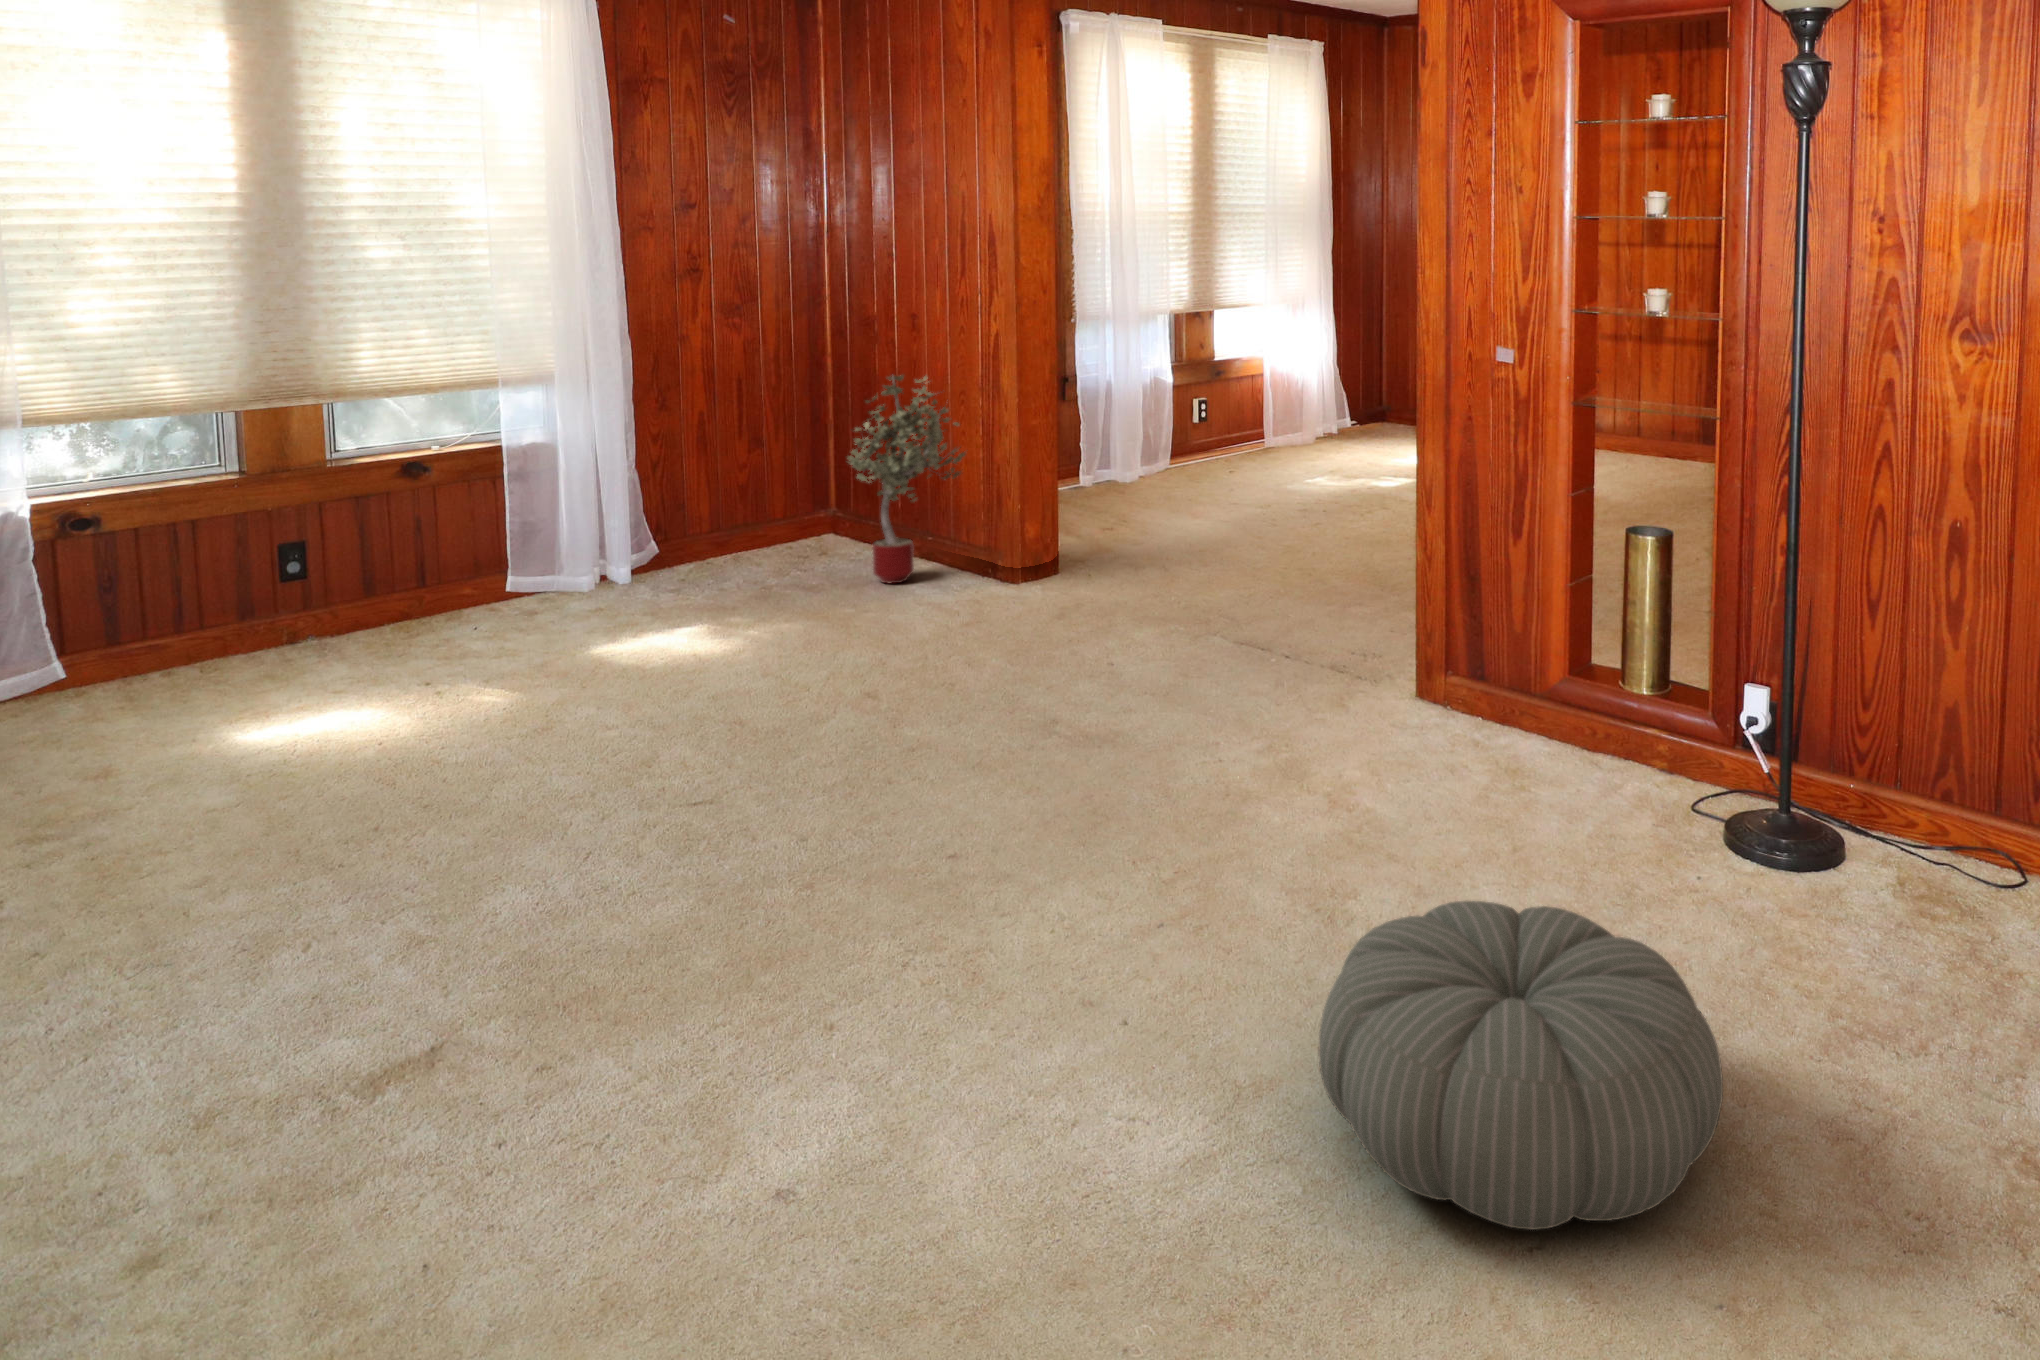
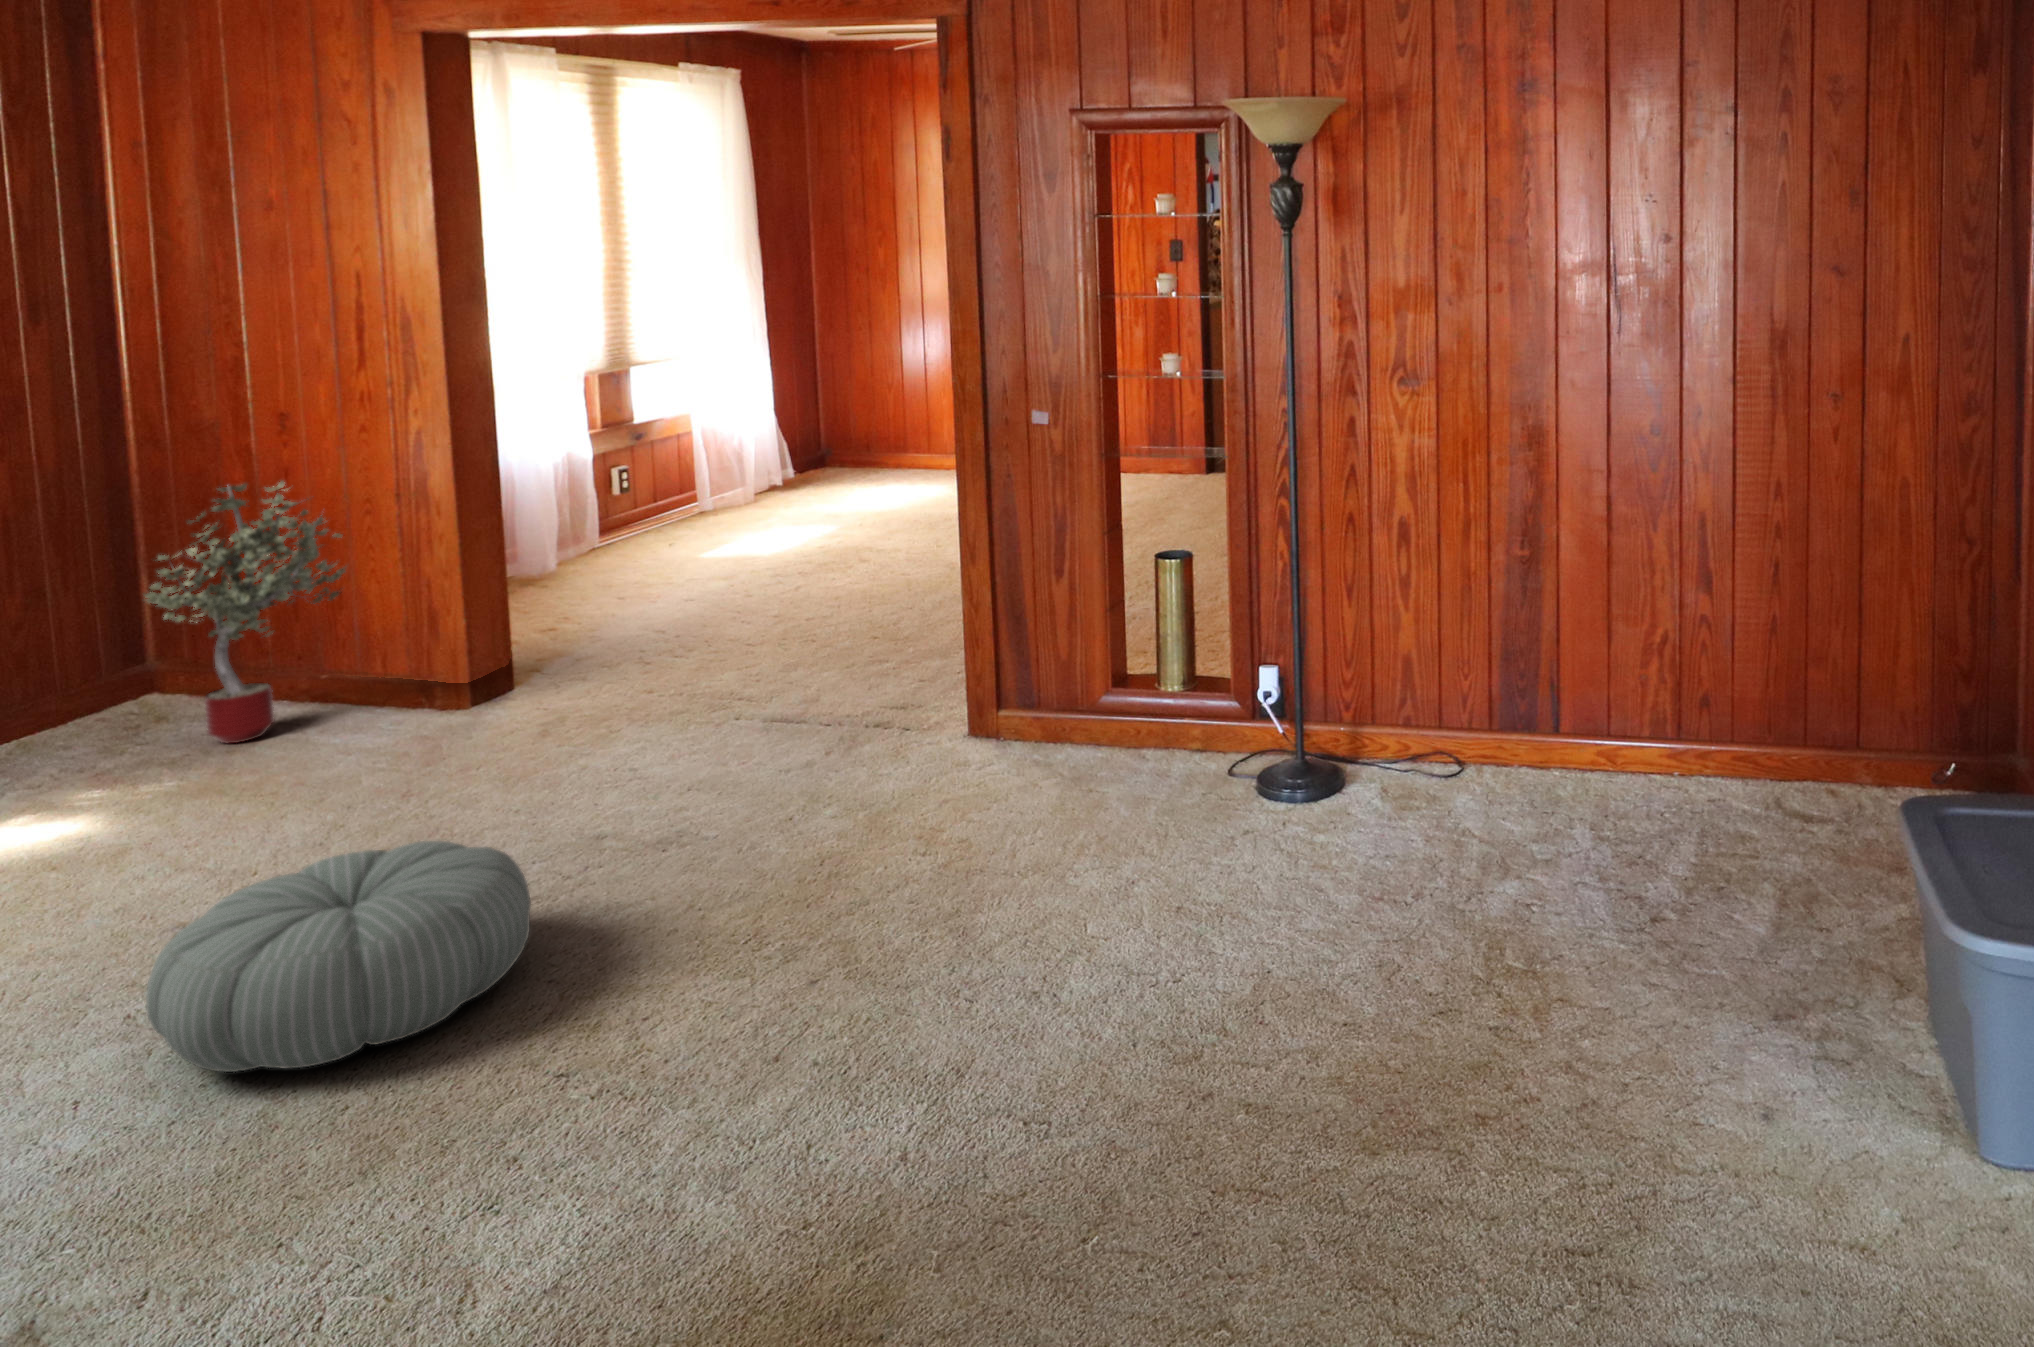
pouf: present [1319,901,1723,1230] -> present [146,841,531,1072]

